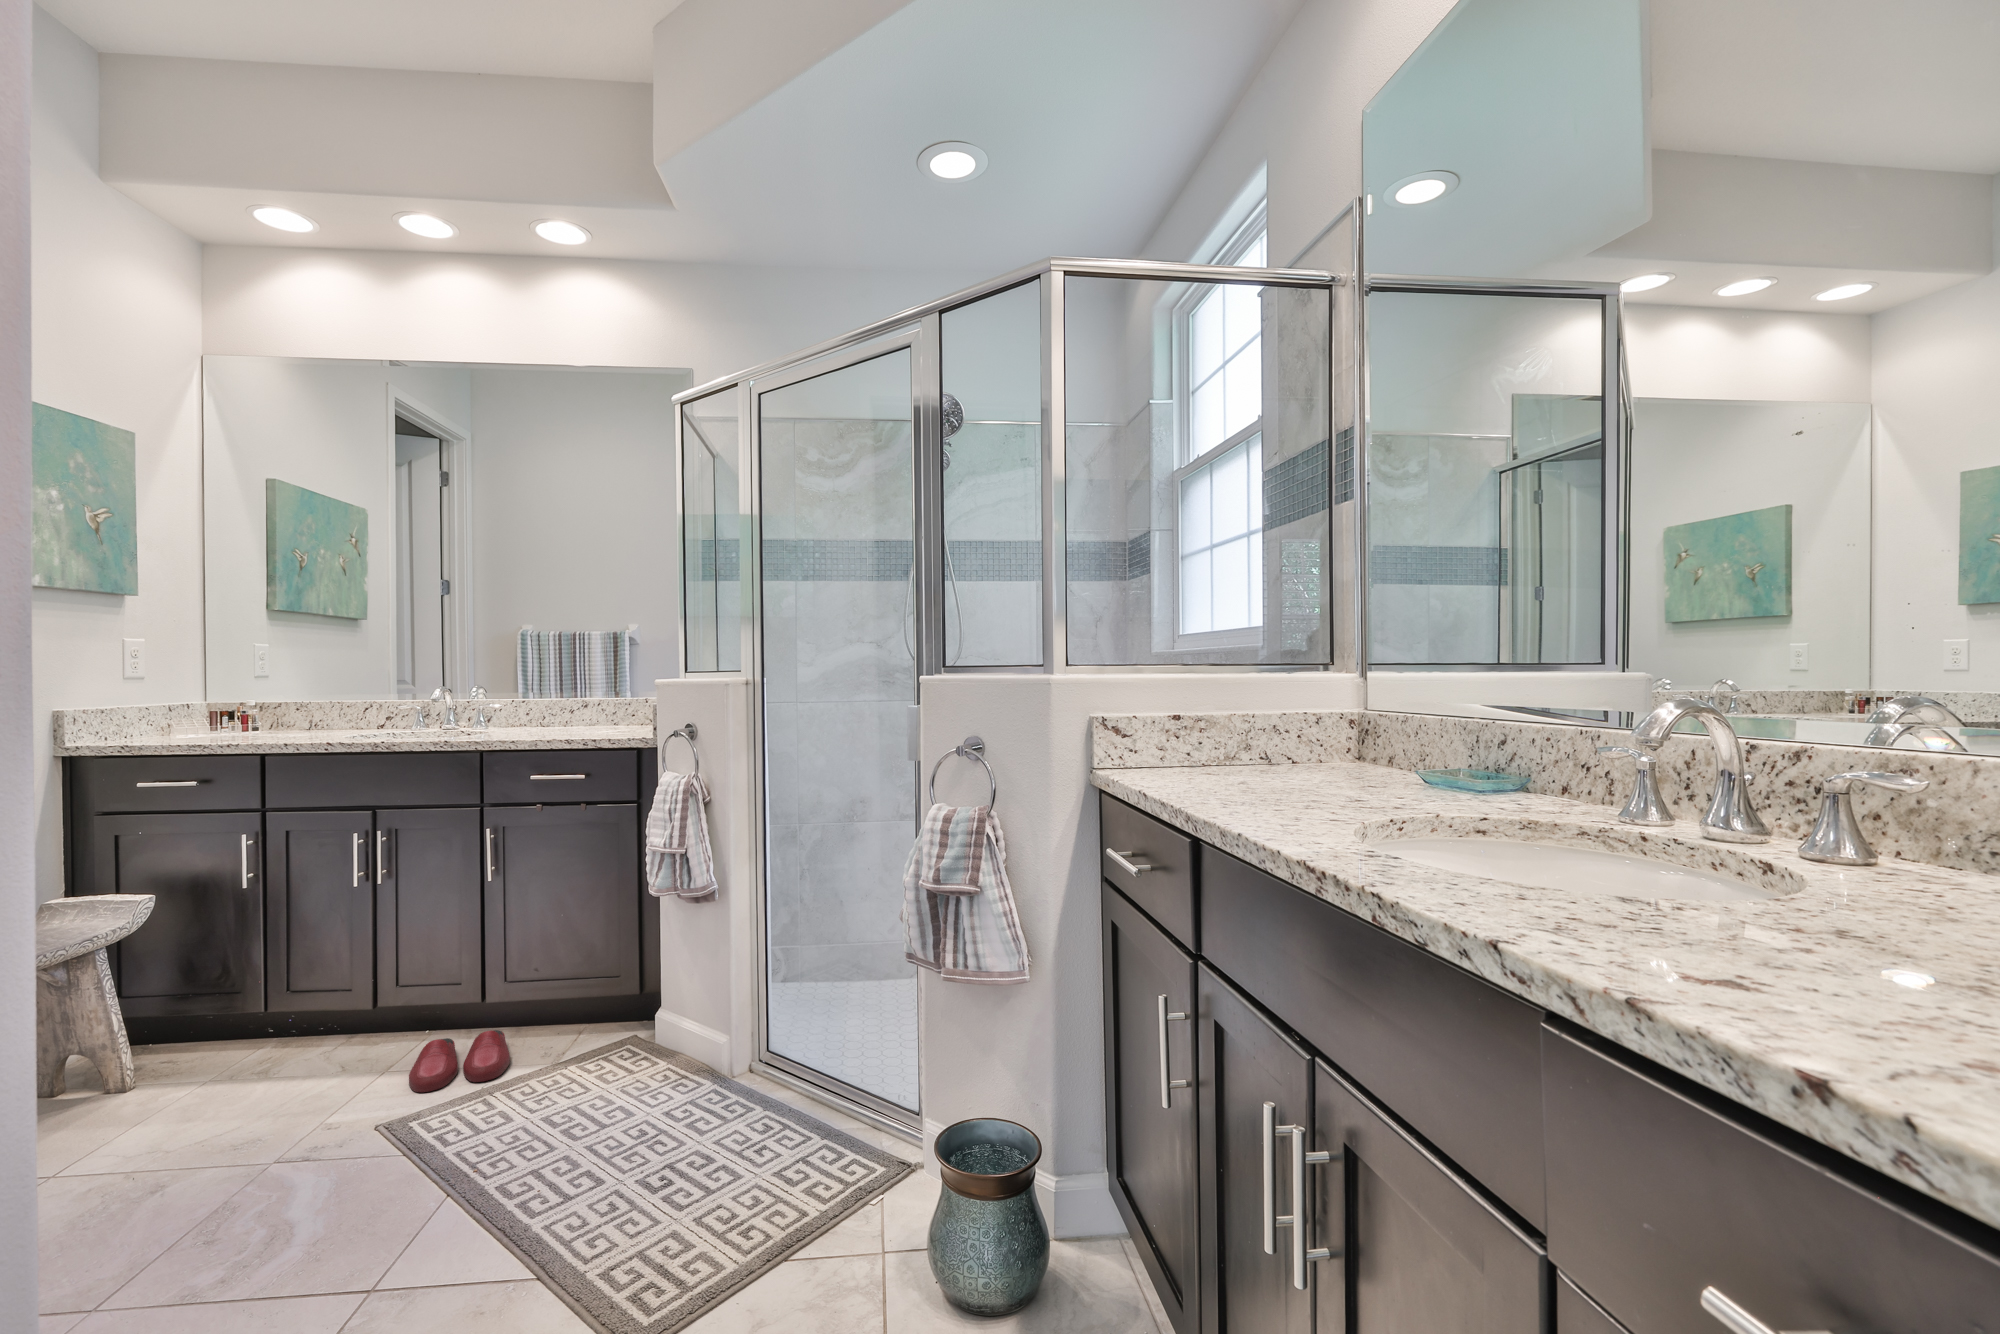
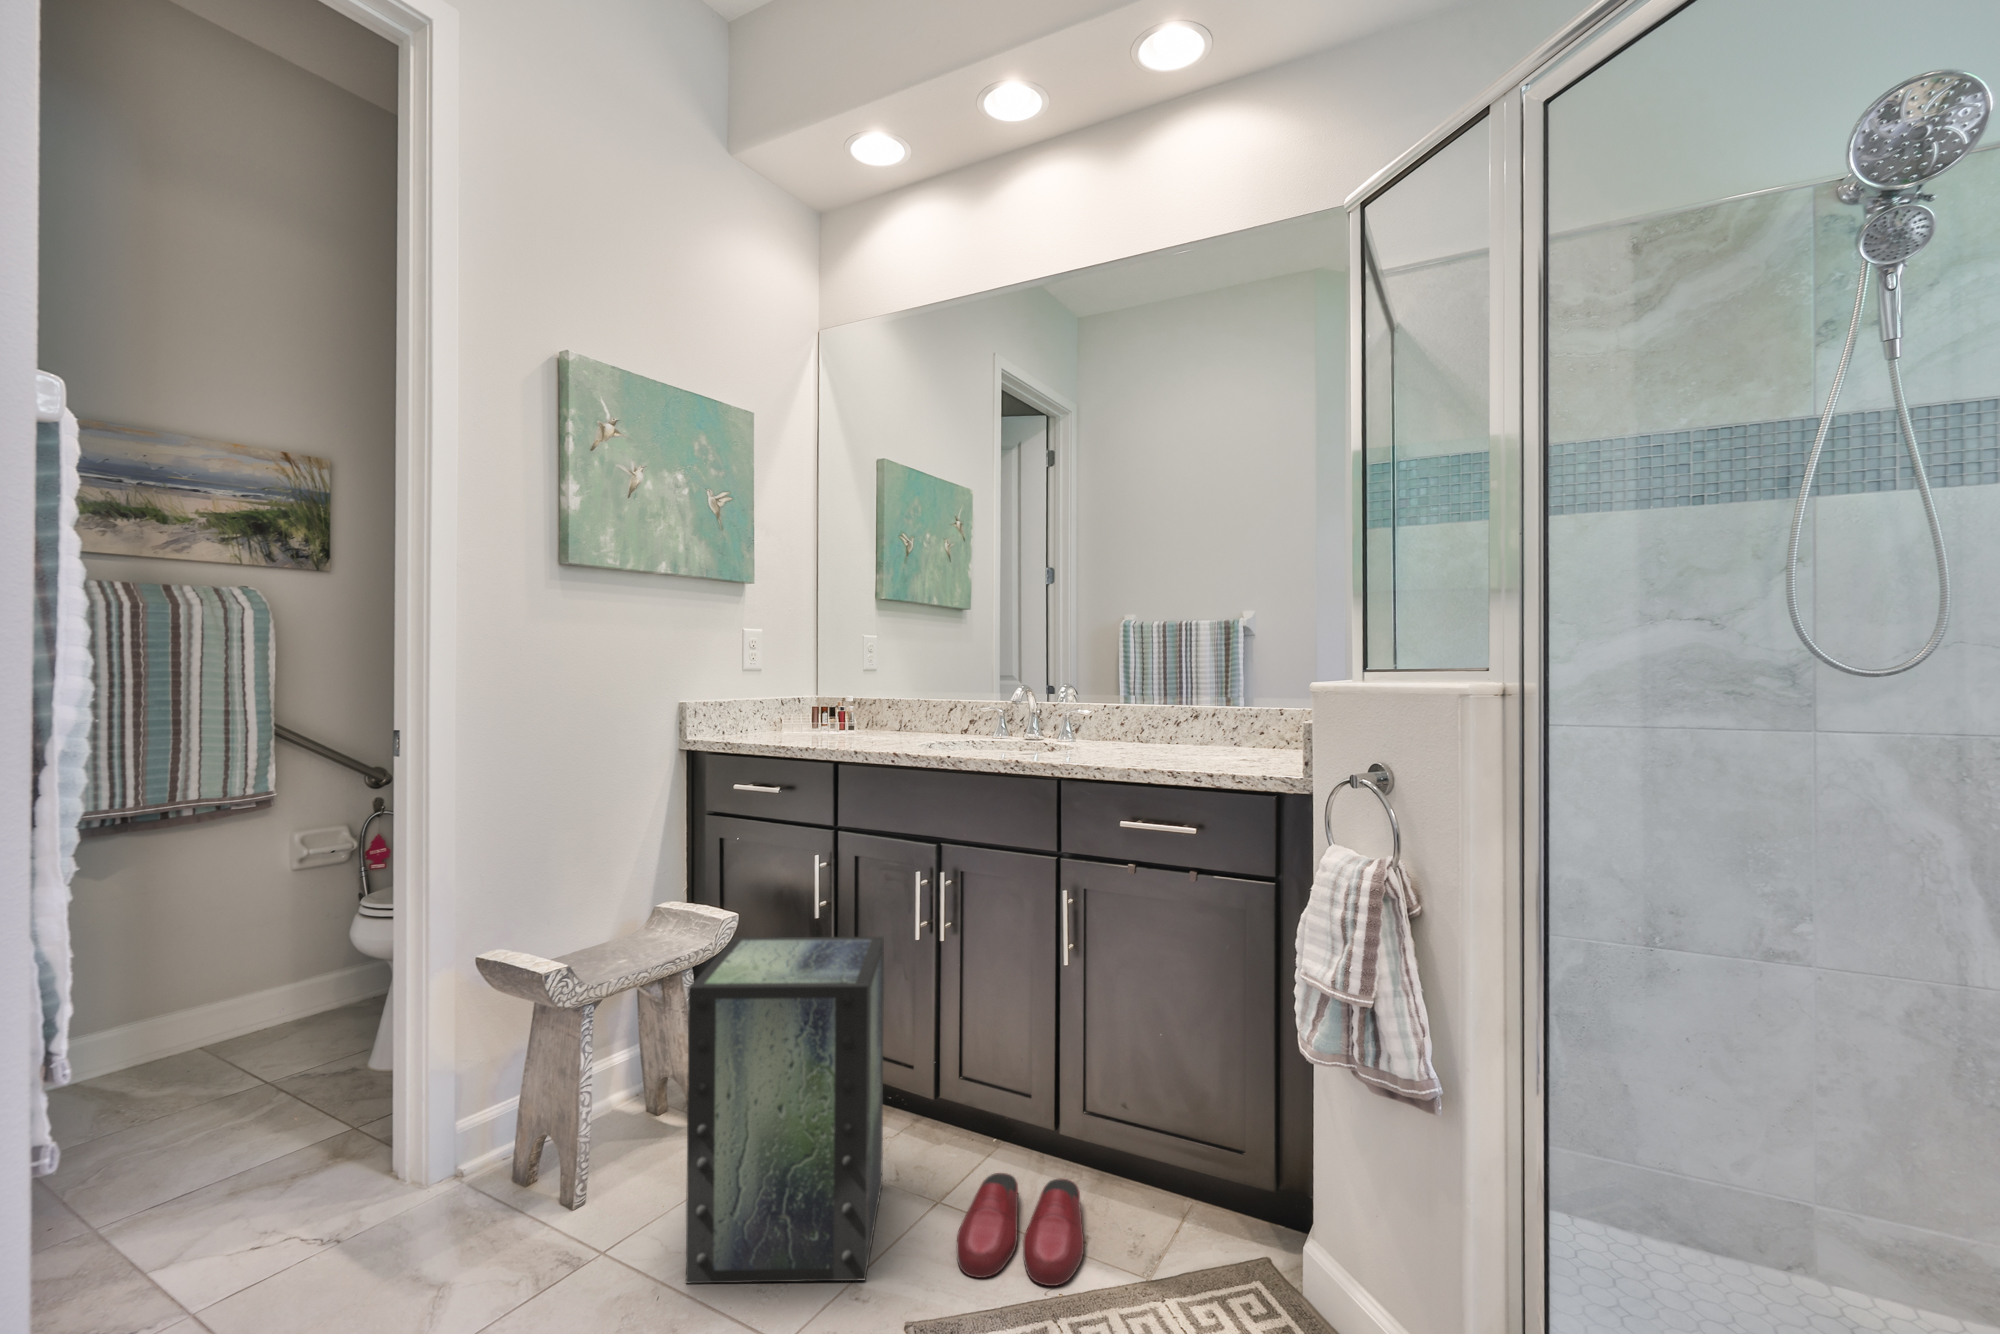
storage box: none [161,883,336,1158] -> present [686,937,884,1284]

